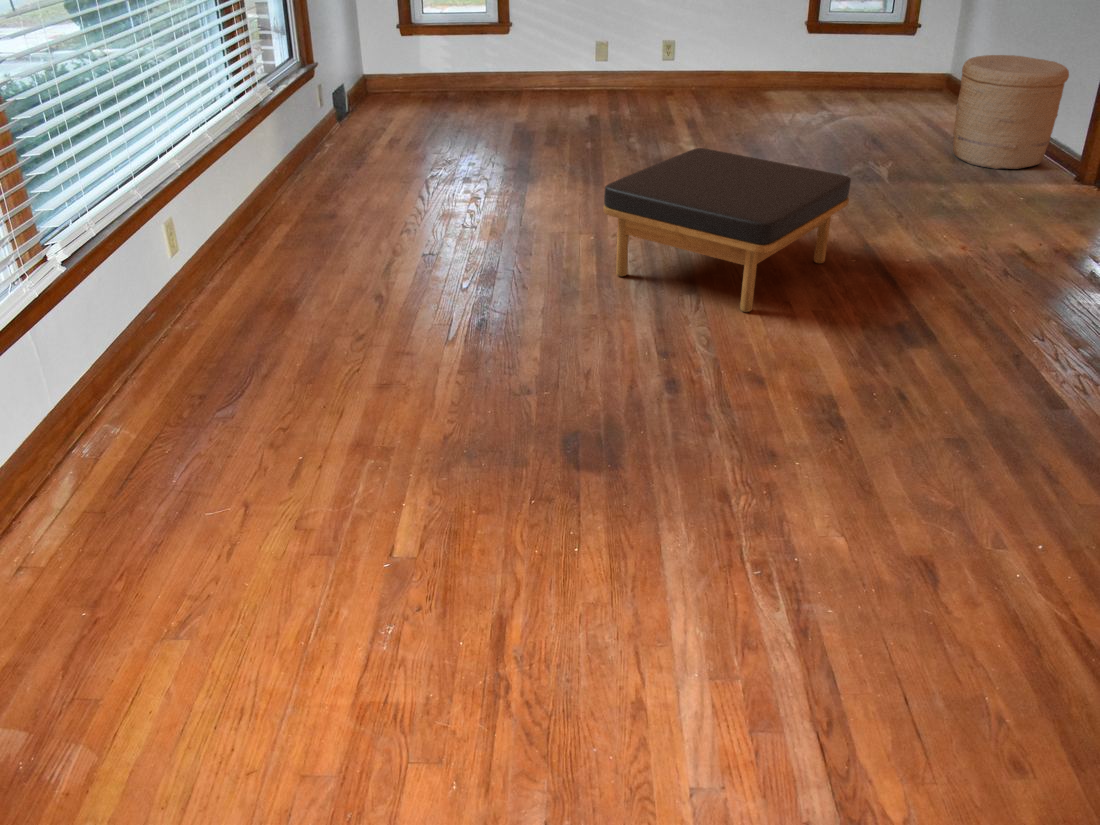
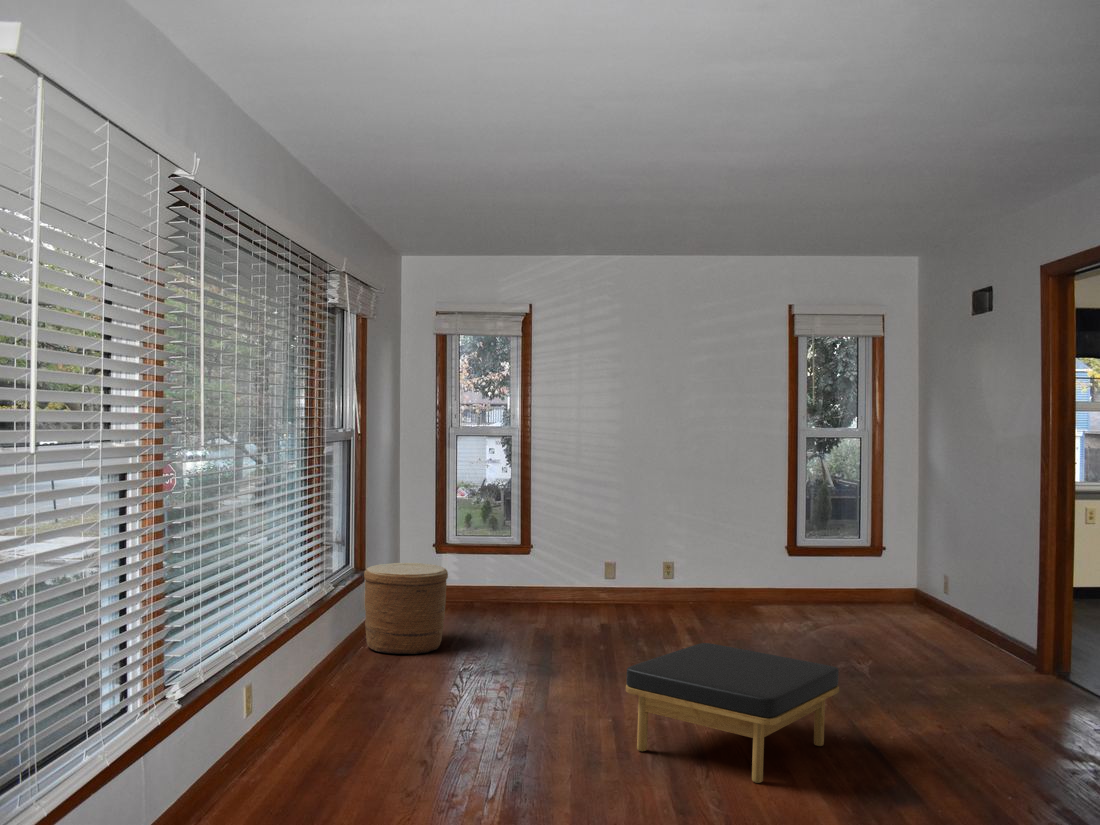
woven basket: present [953,55,1069,169] -> present [364,563,448,654]

